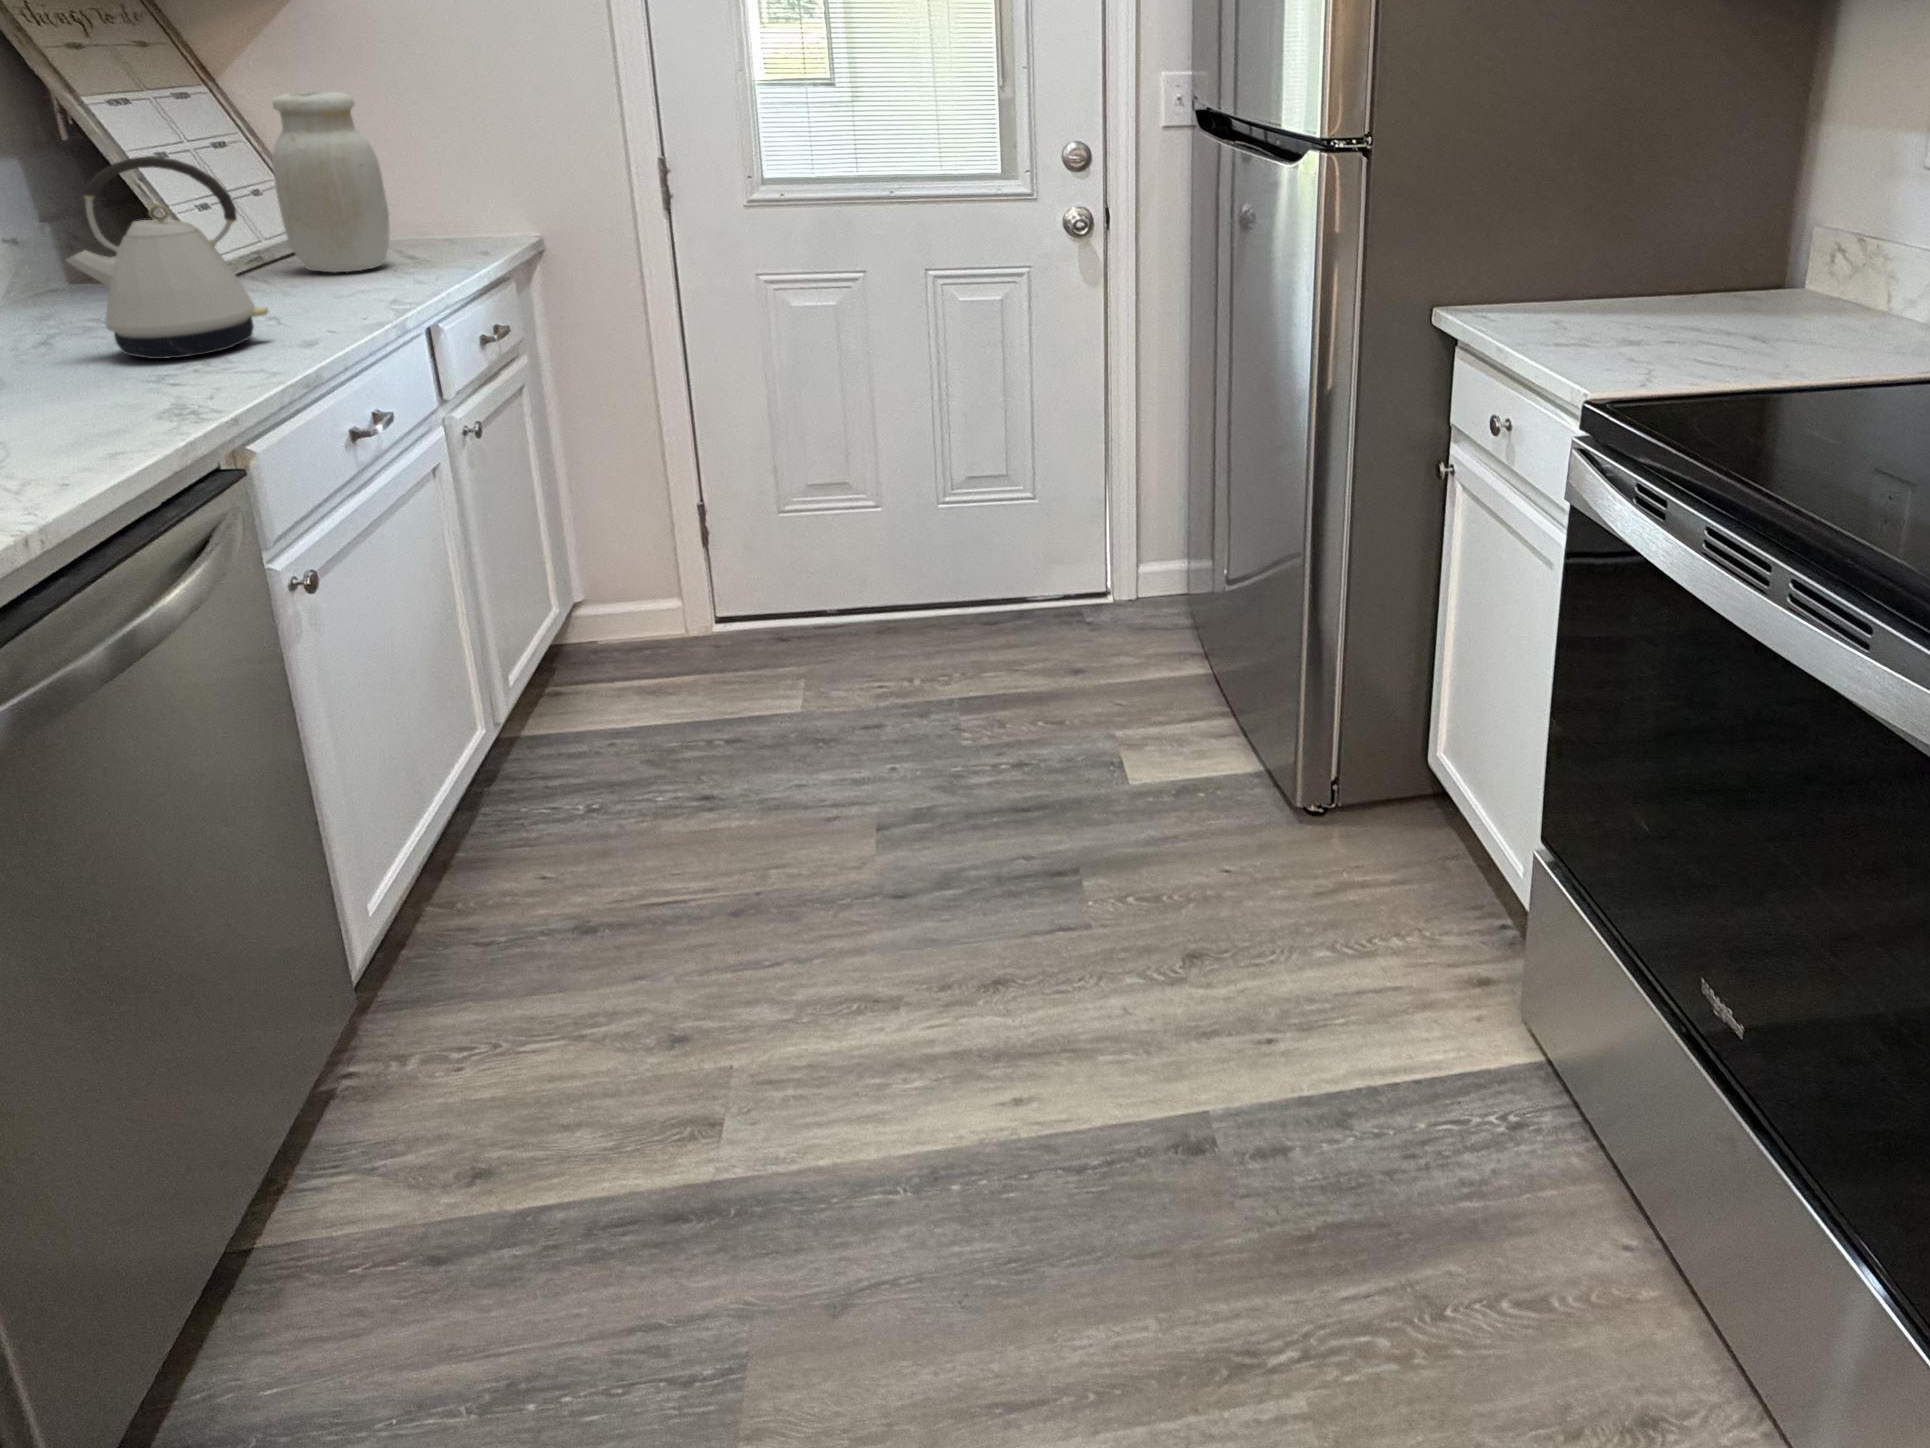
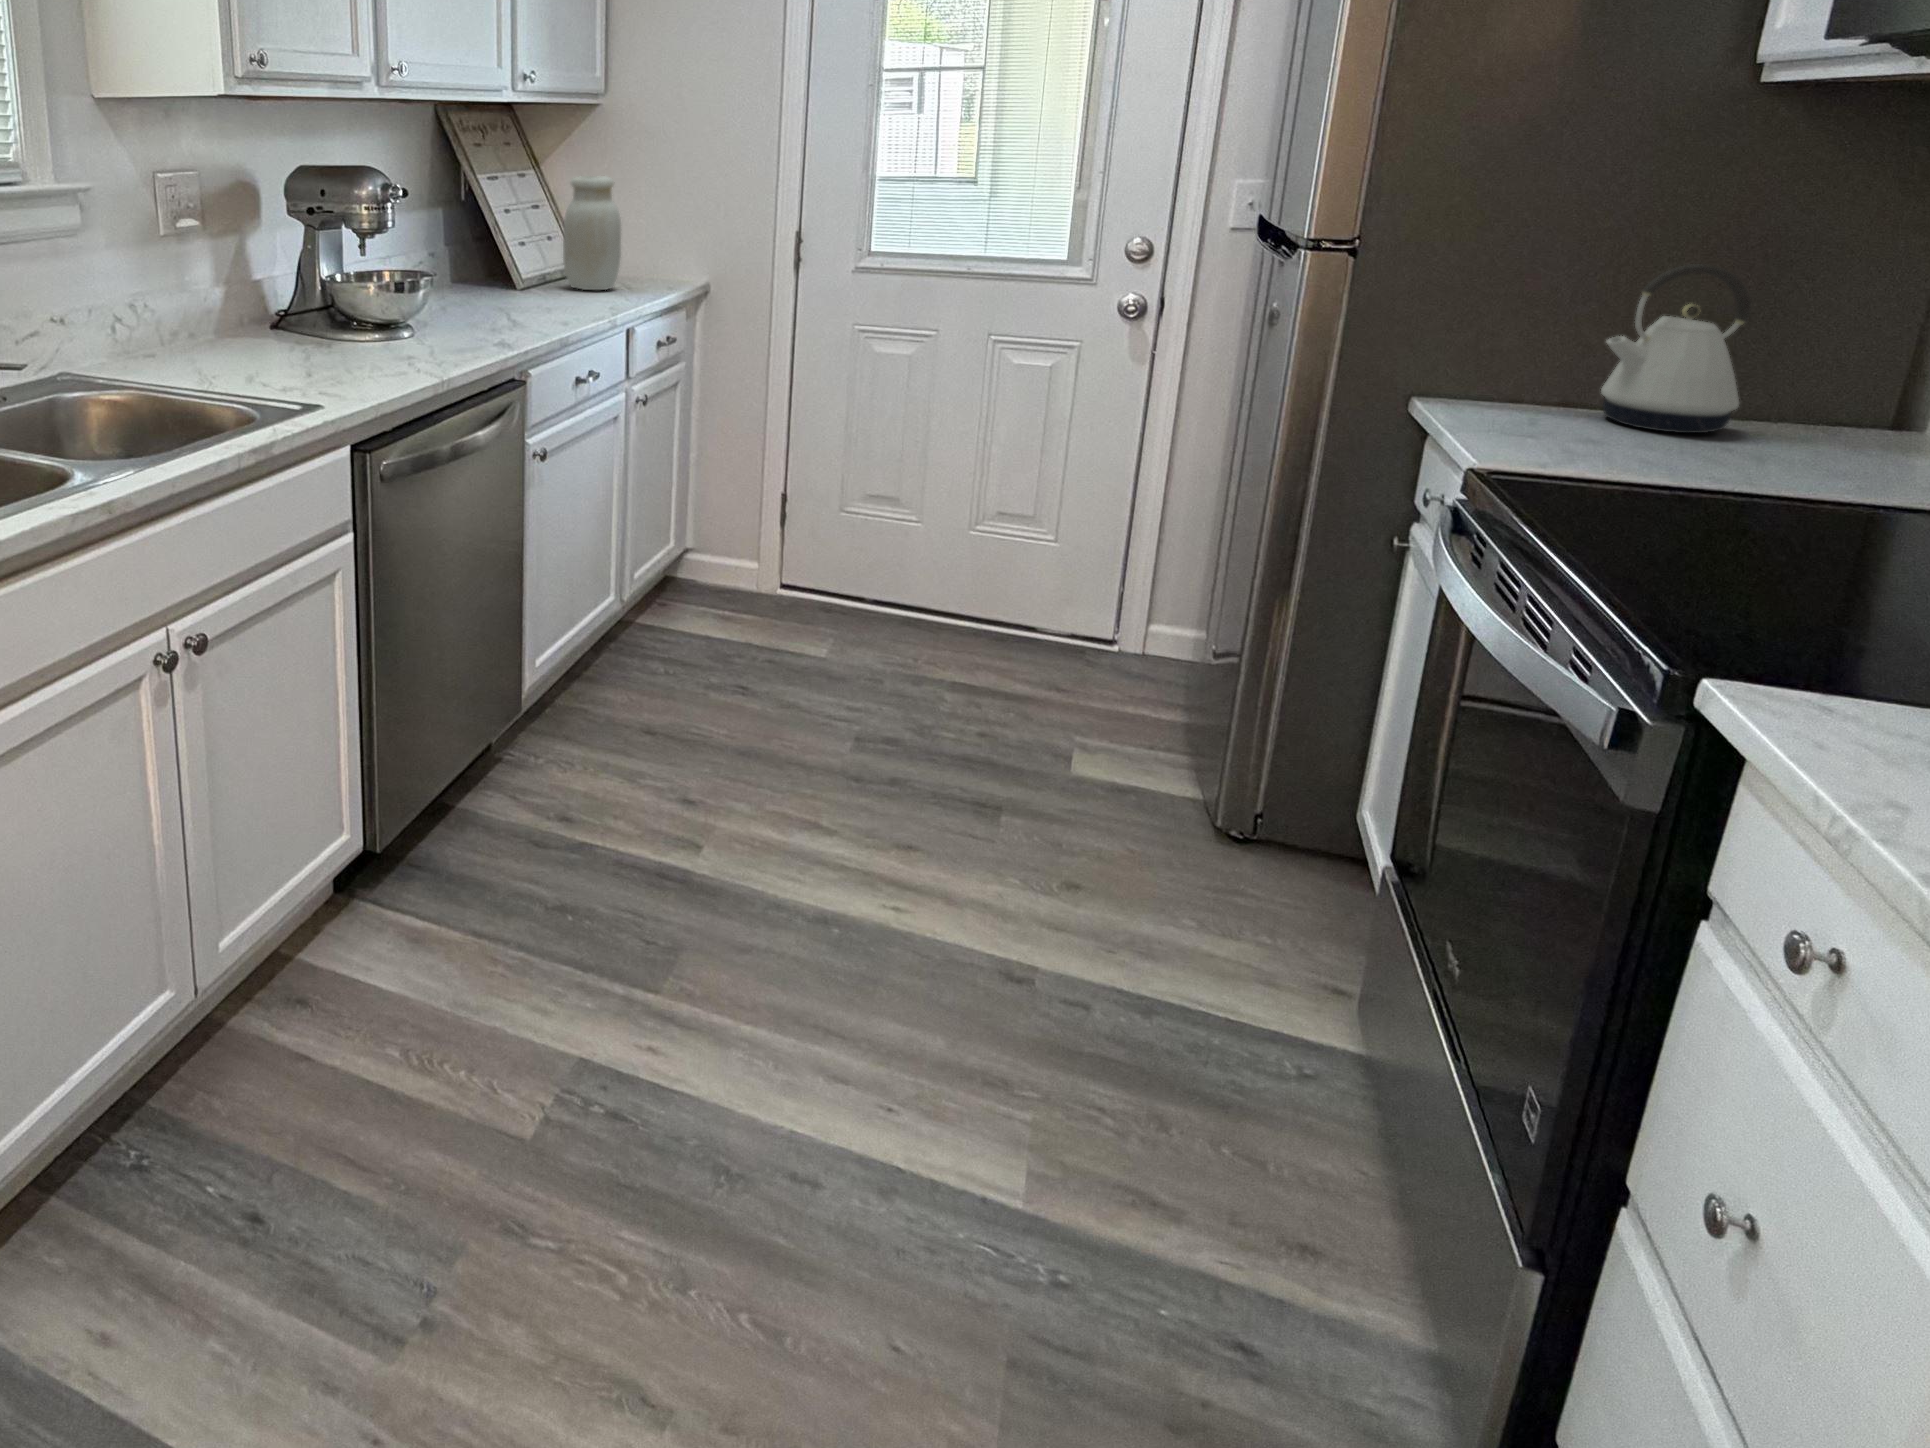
kettle: present [67,156,268,359] -> present [1601,264,1751,433]

